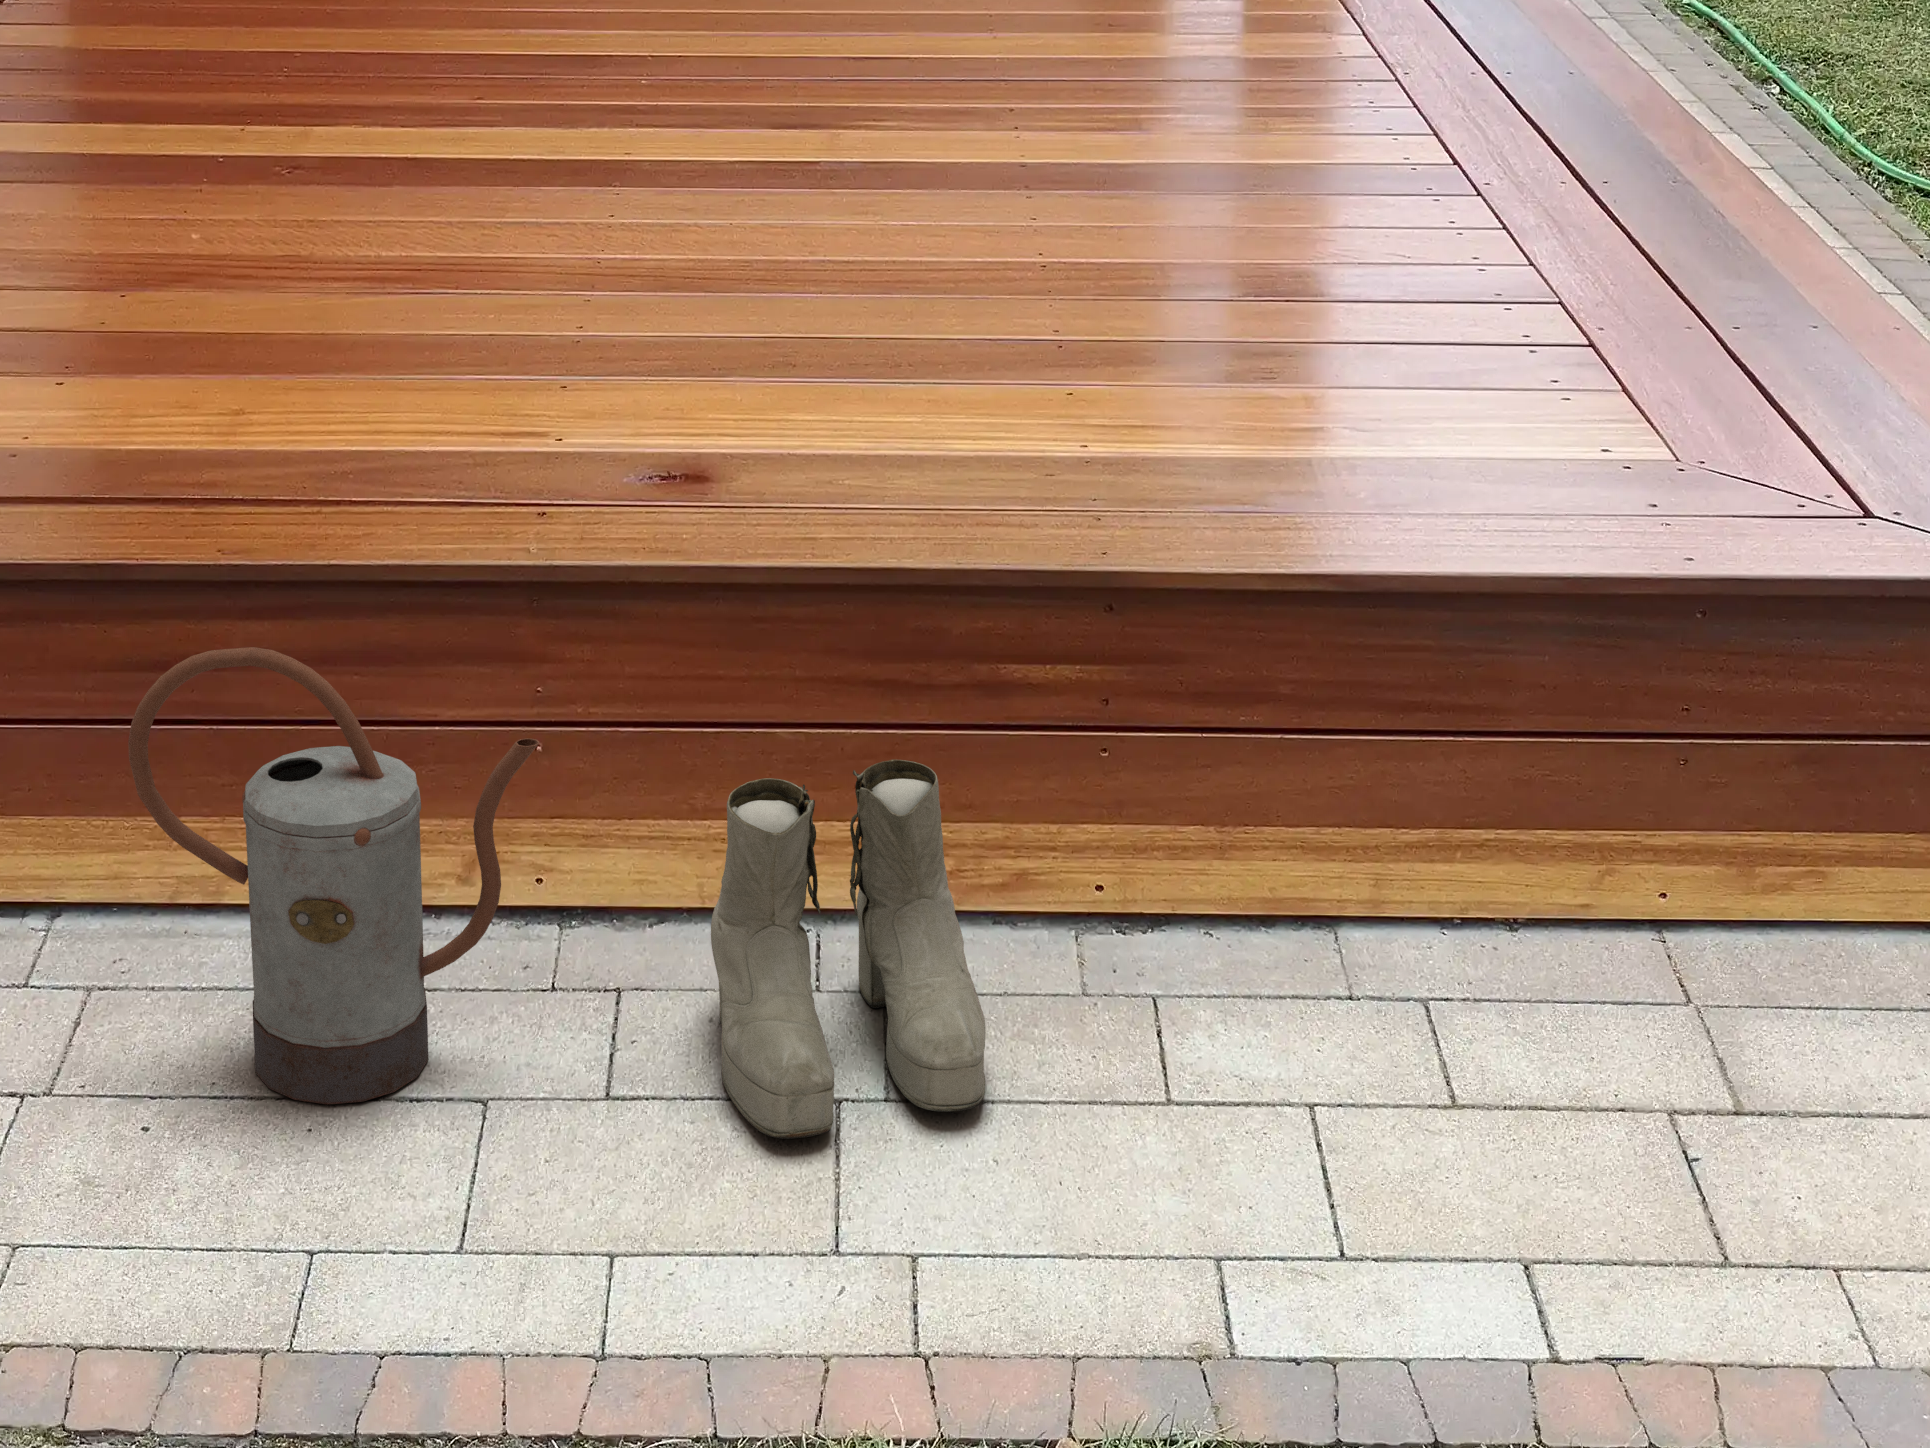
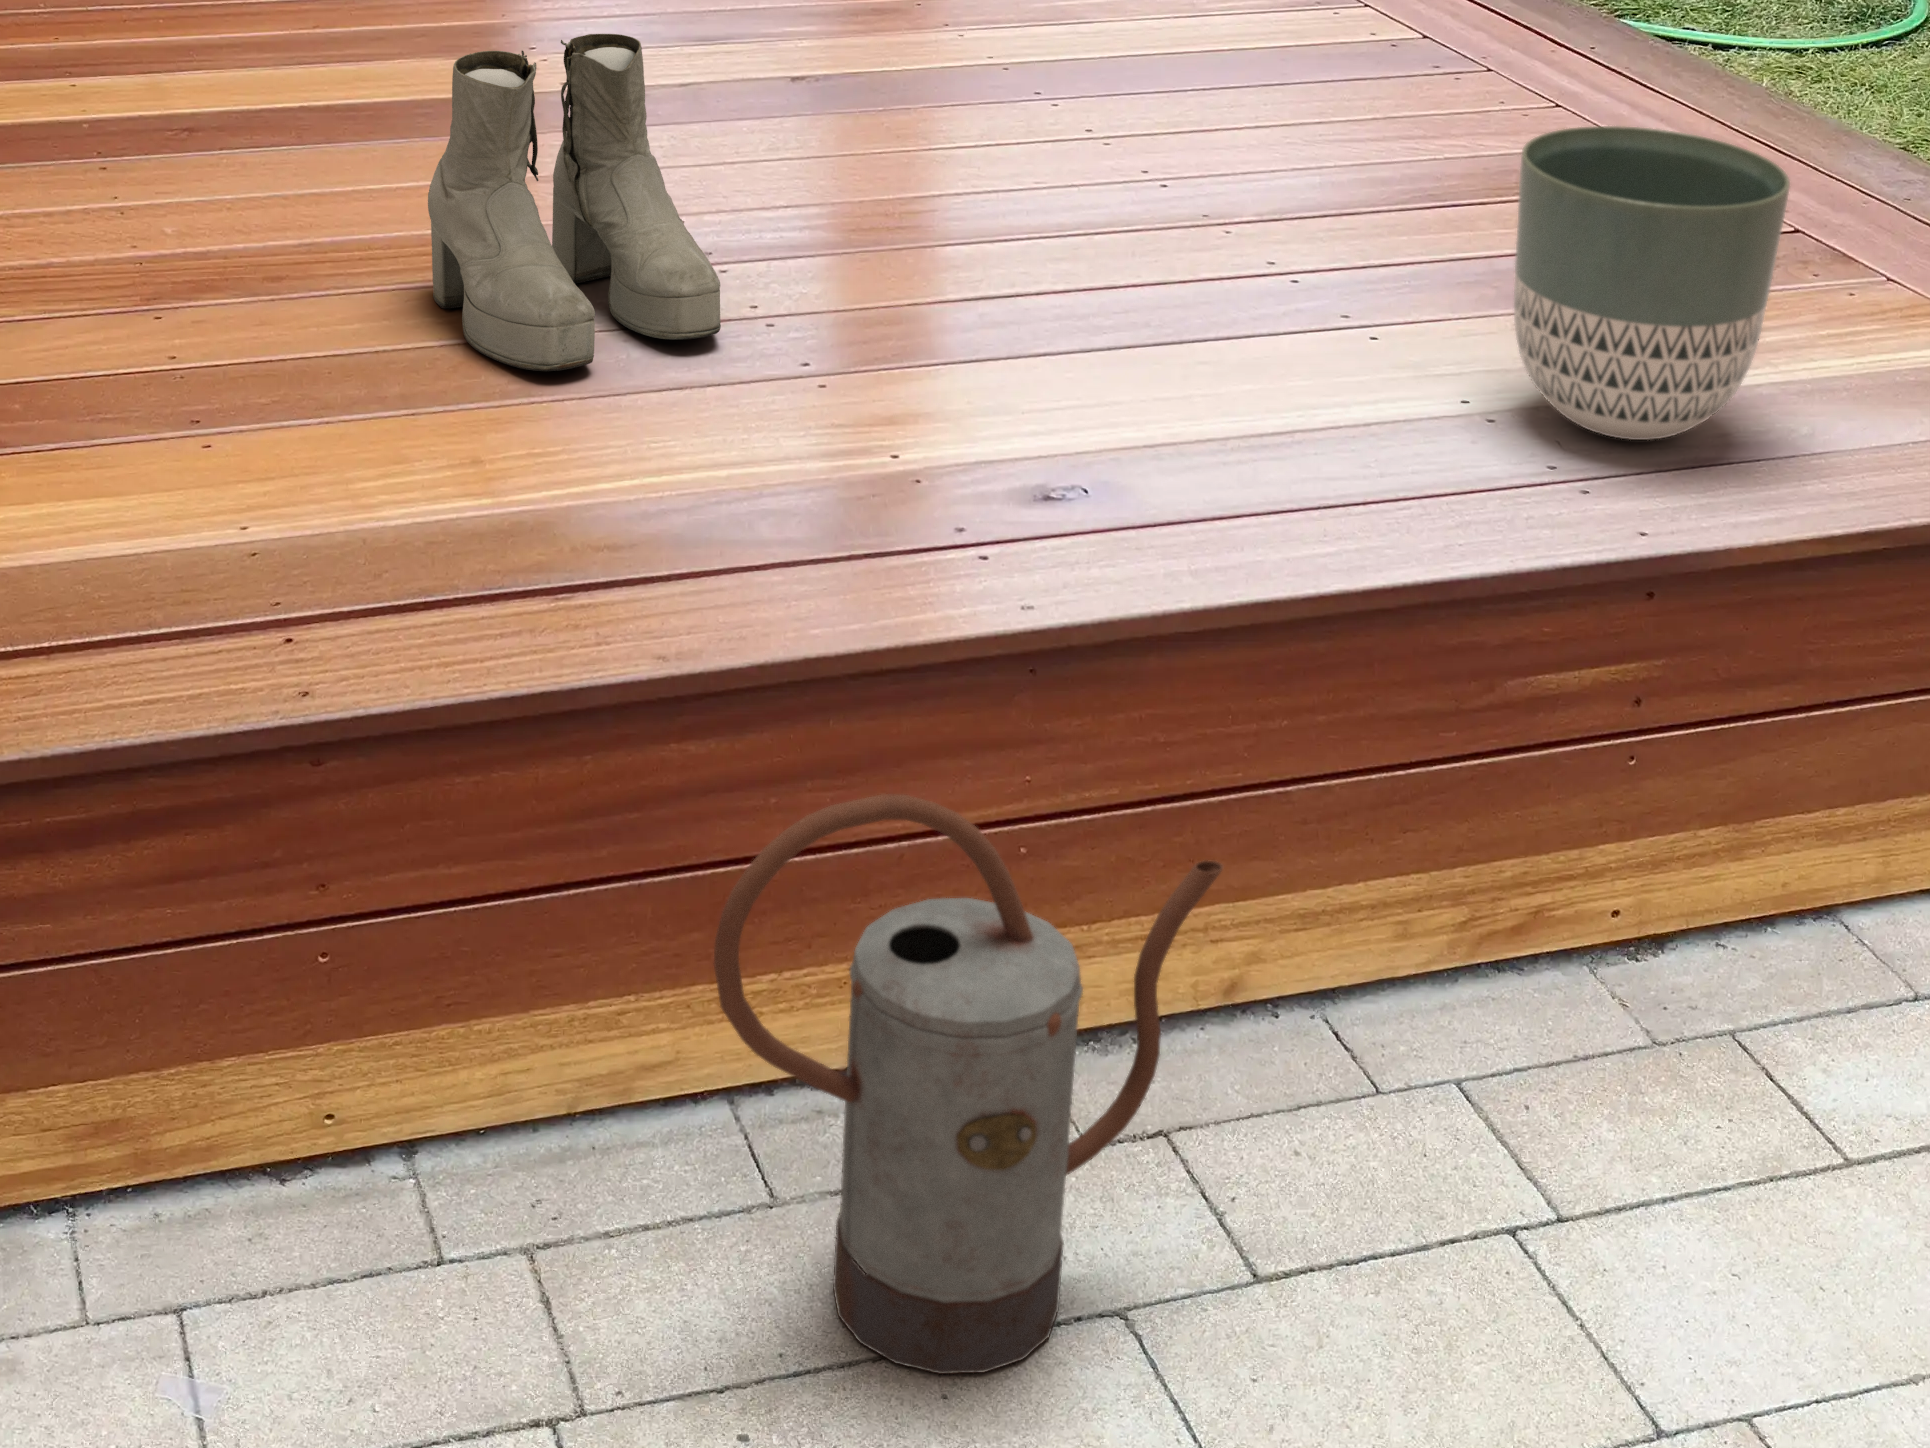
planter: none [1106,220,1337,493] -> present [1514,126,1790,440]
boots: present [711,760,986,1139] -> present [428,34,721,371]

